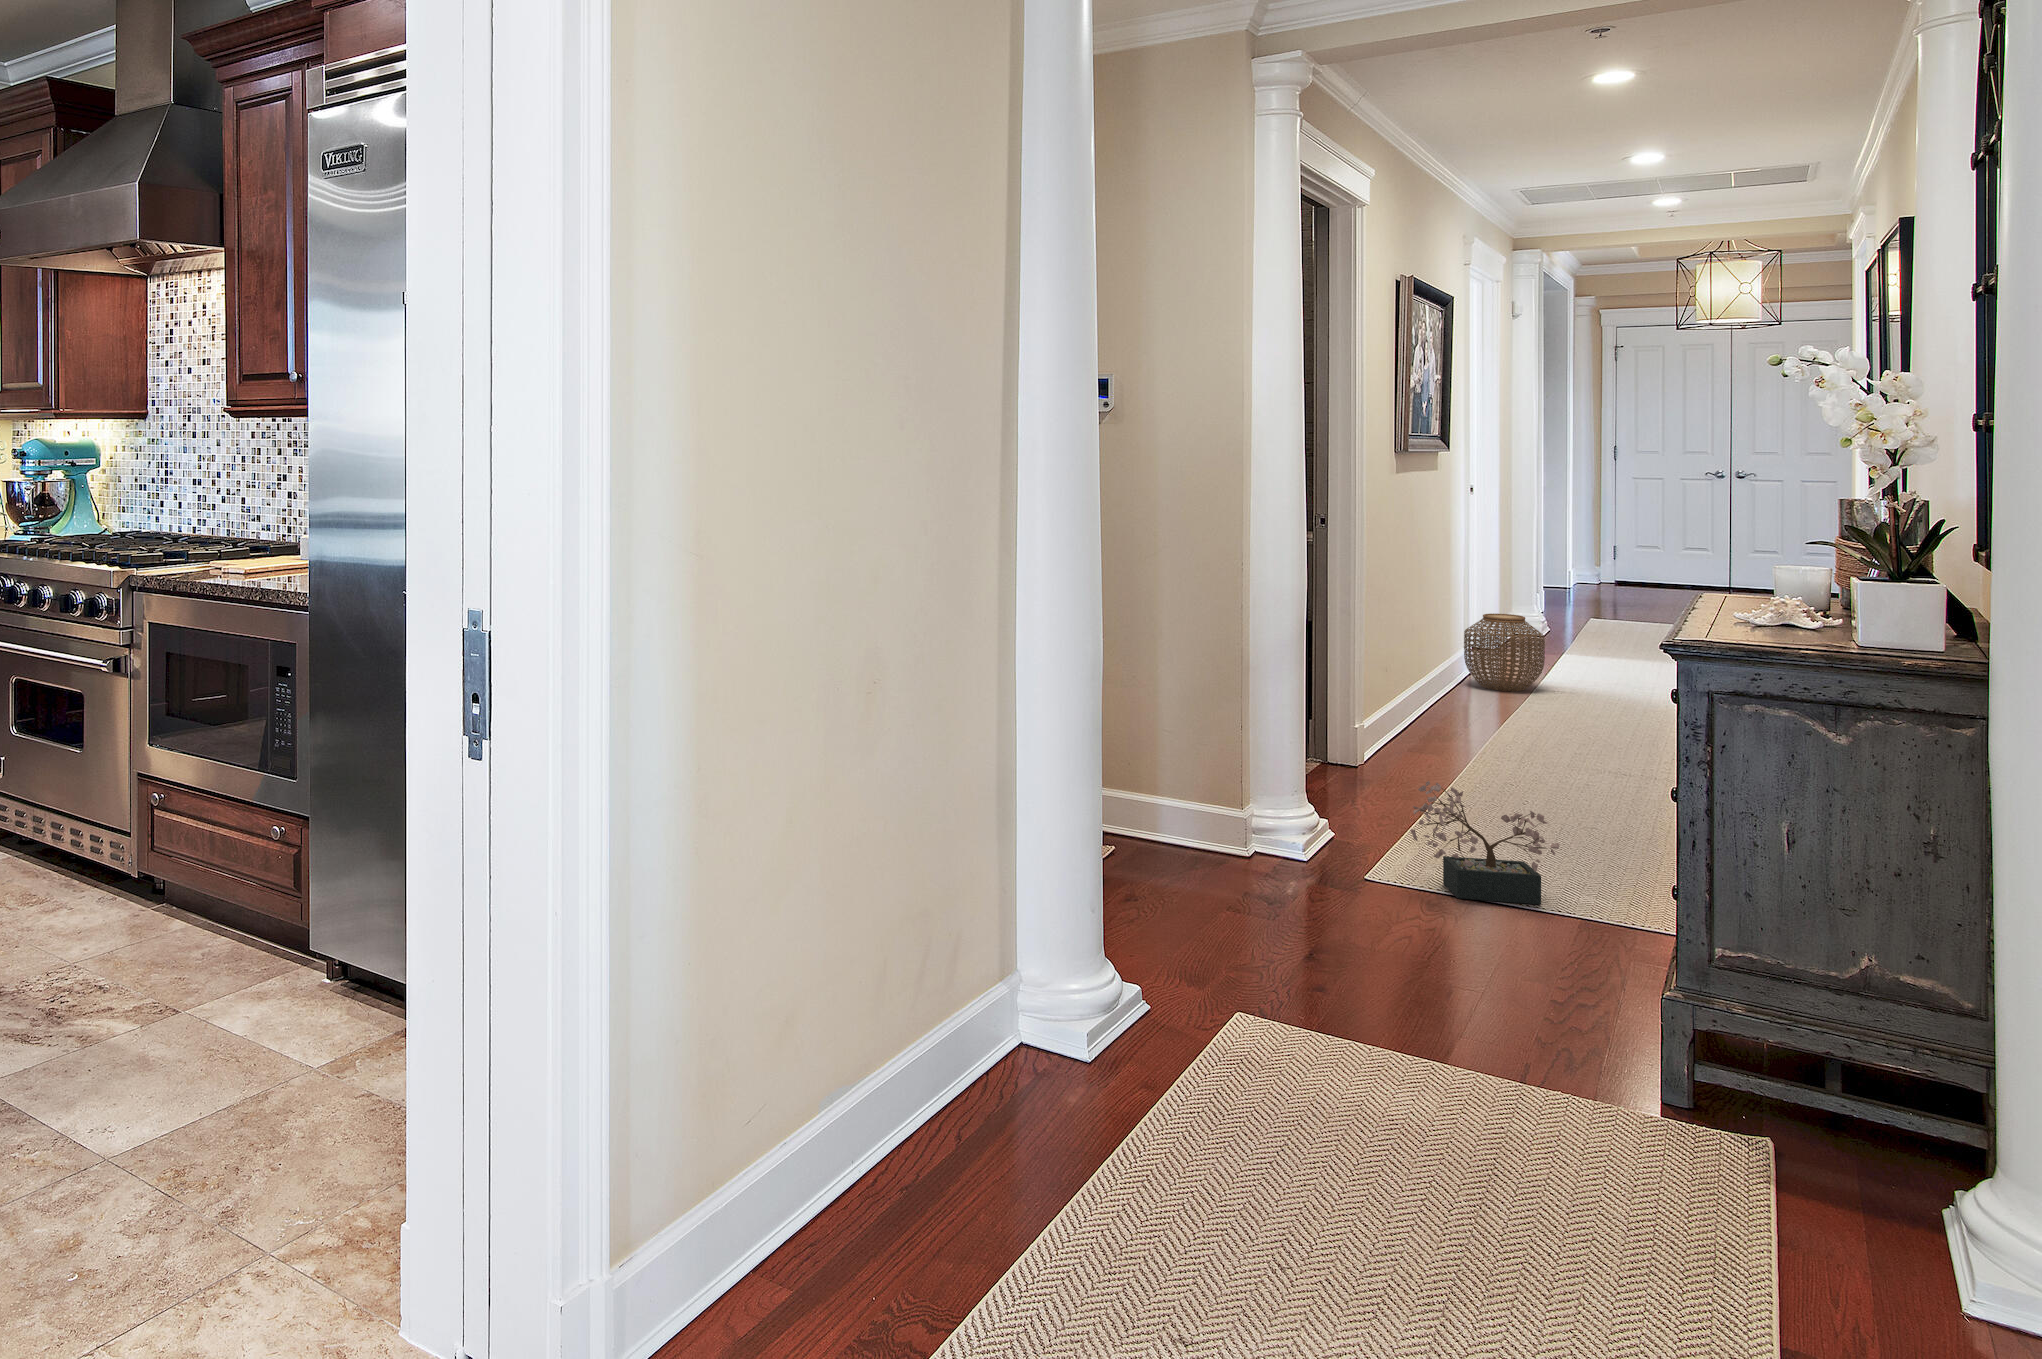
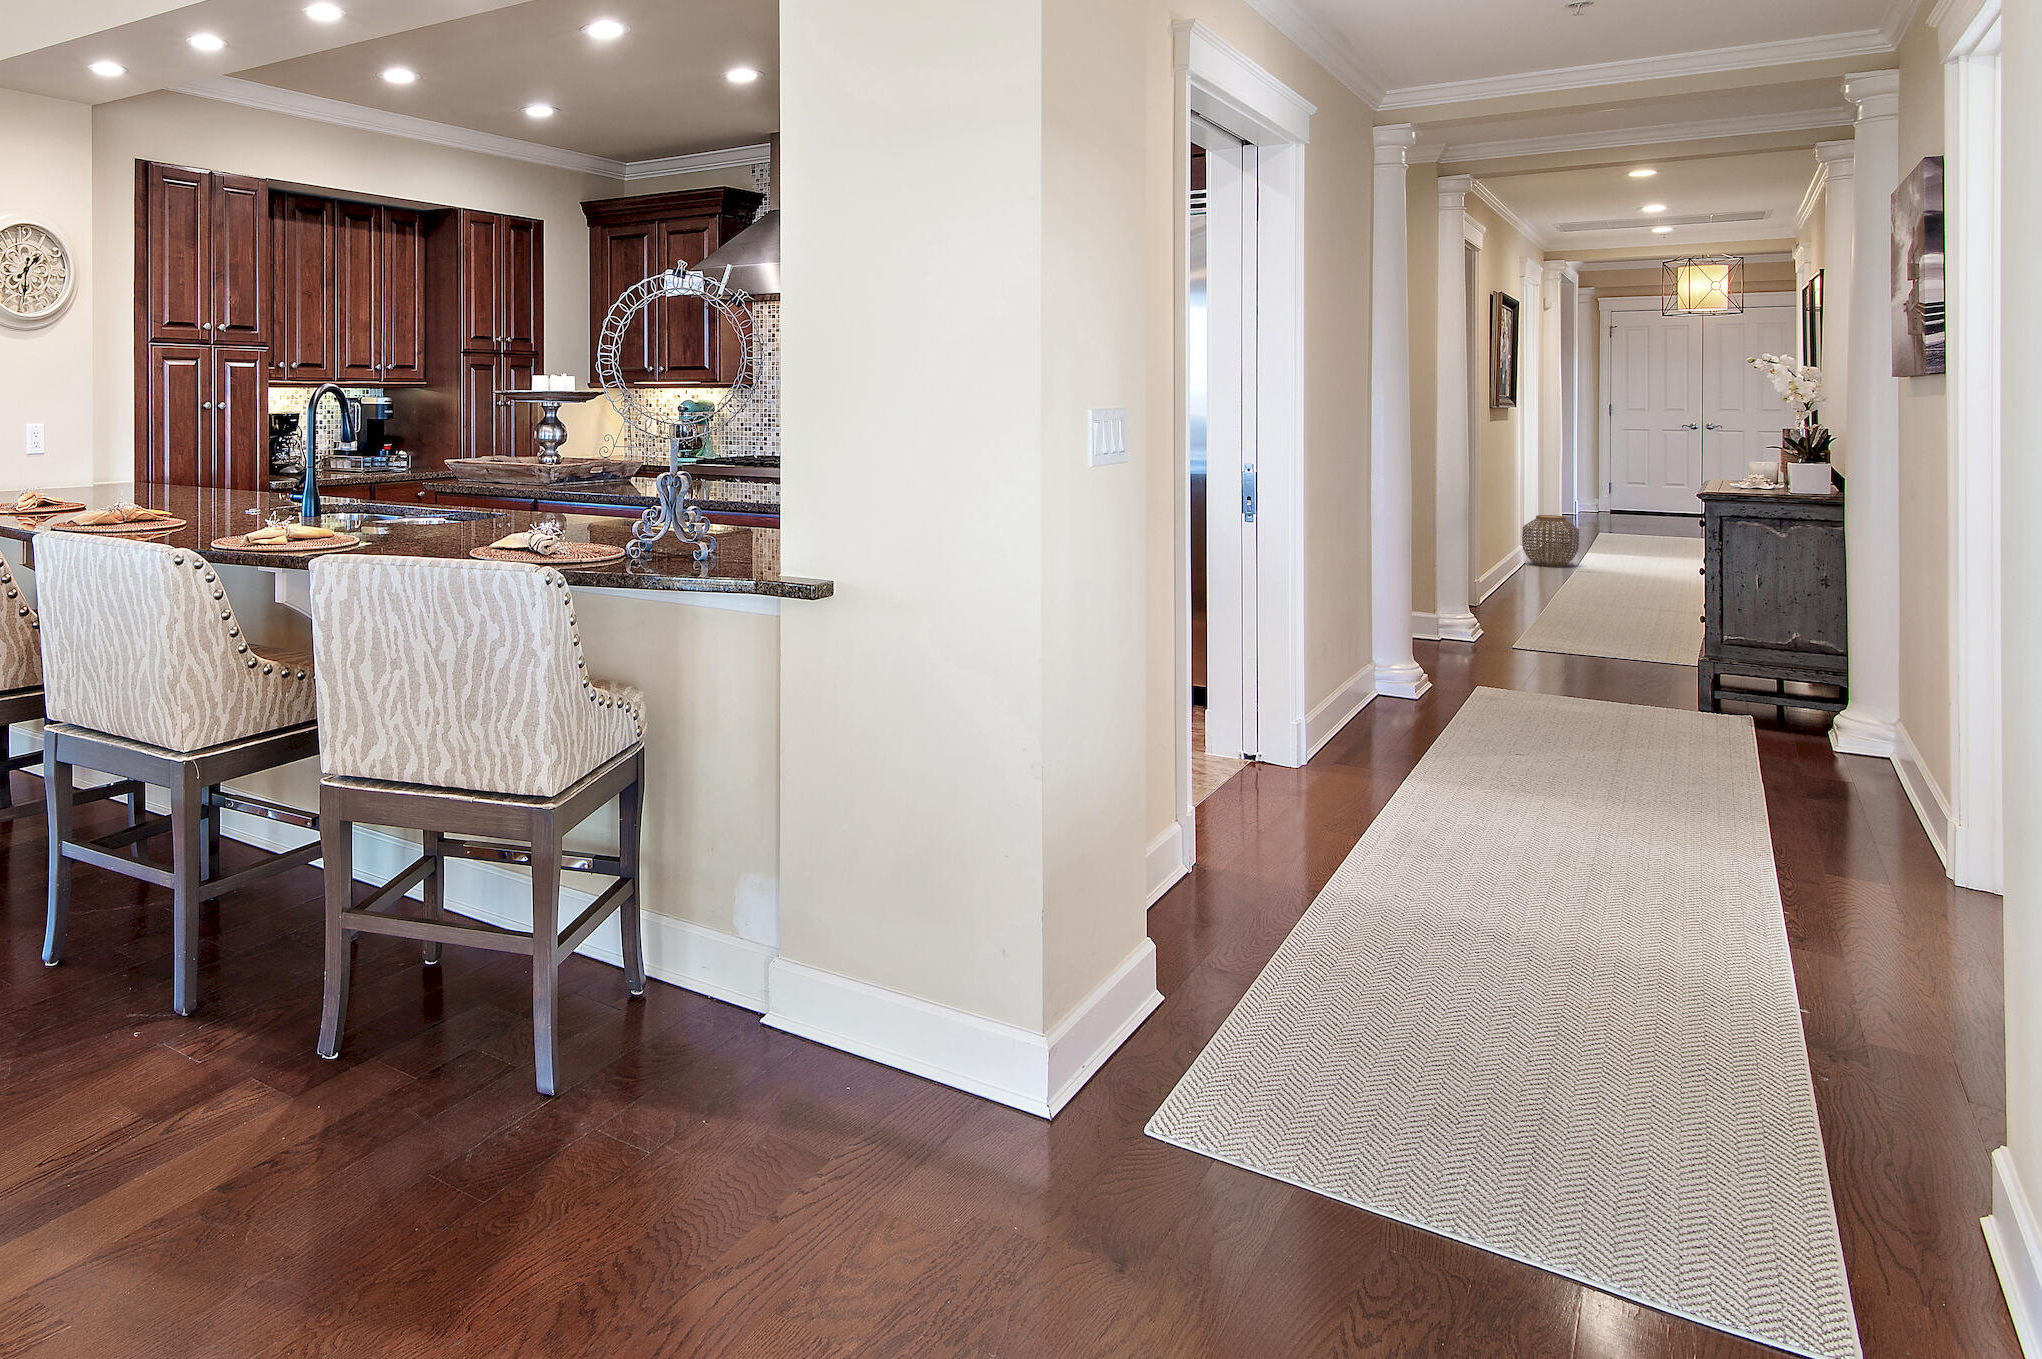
decorative plant: present [1411,781,1560,904] -> none [1538,589,1624,653]

